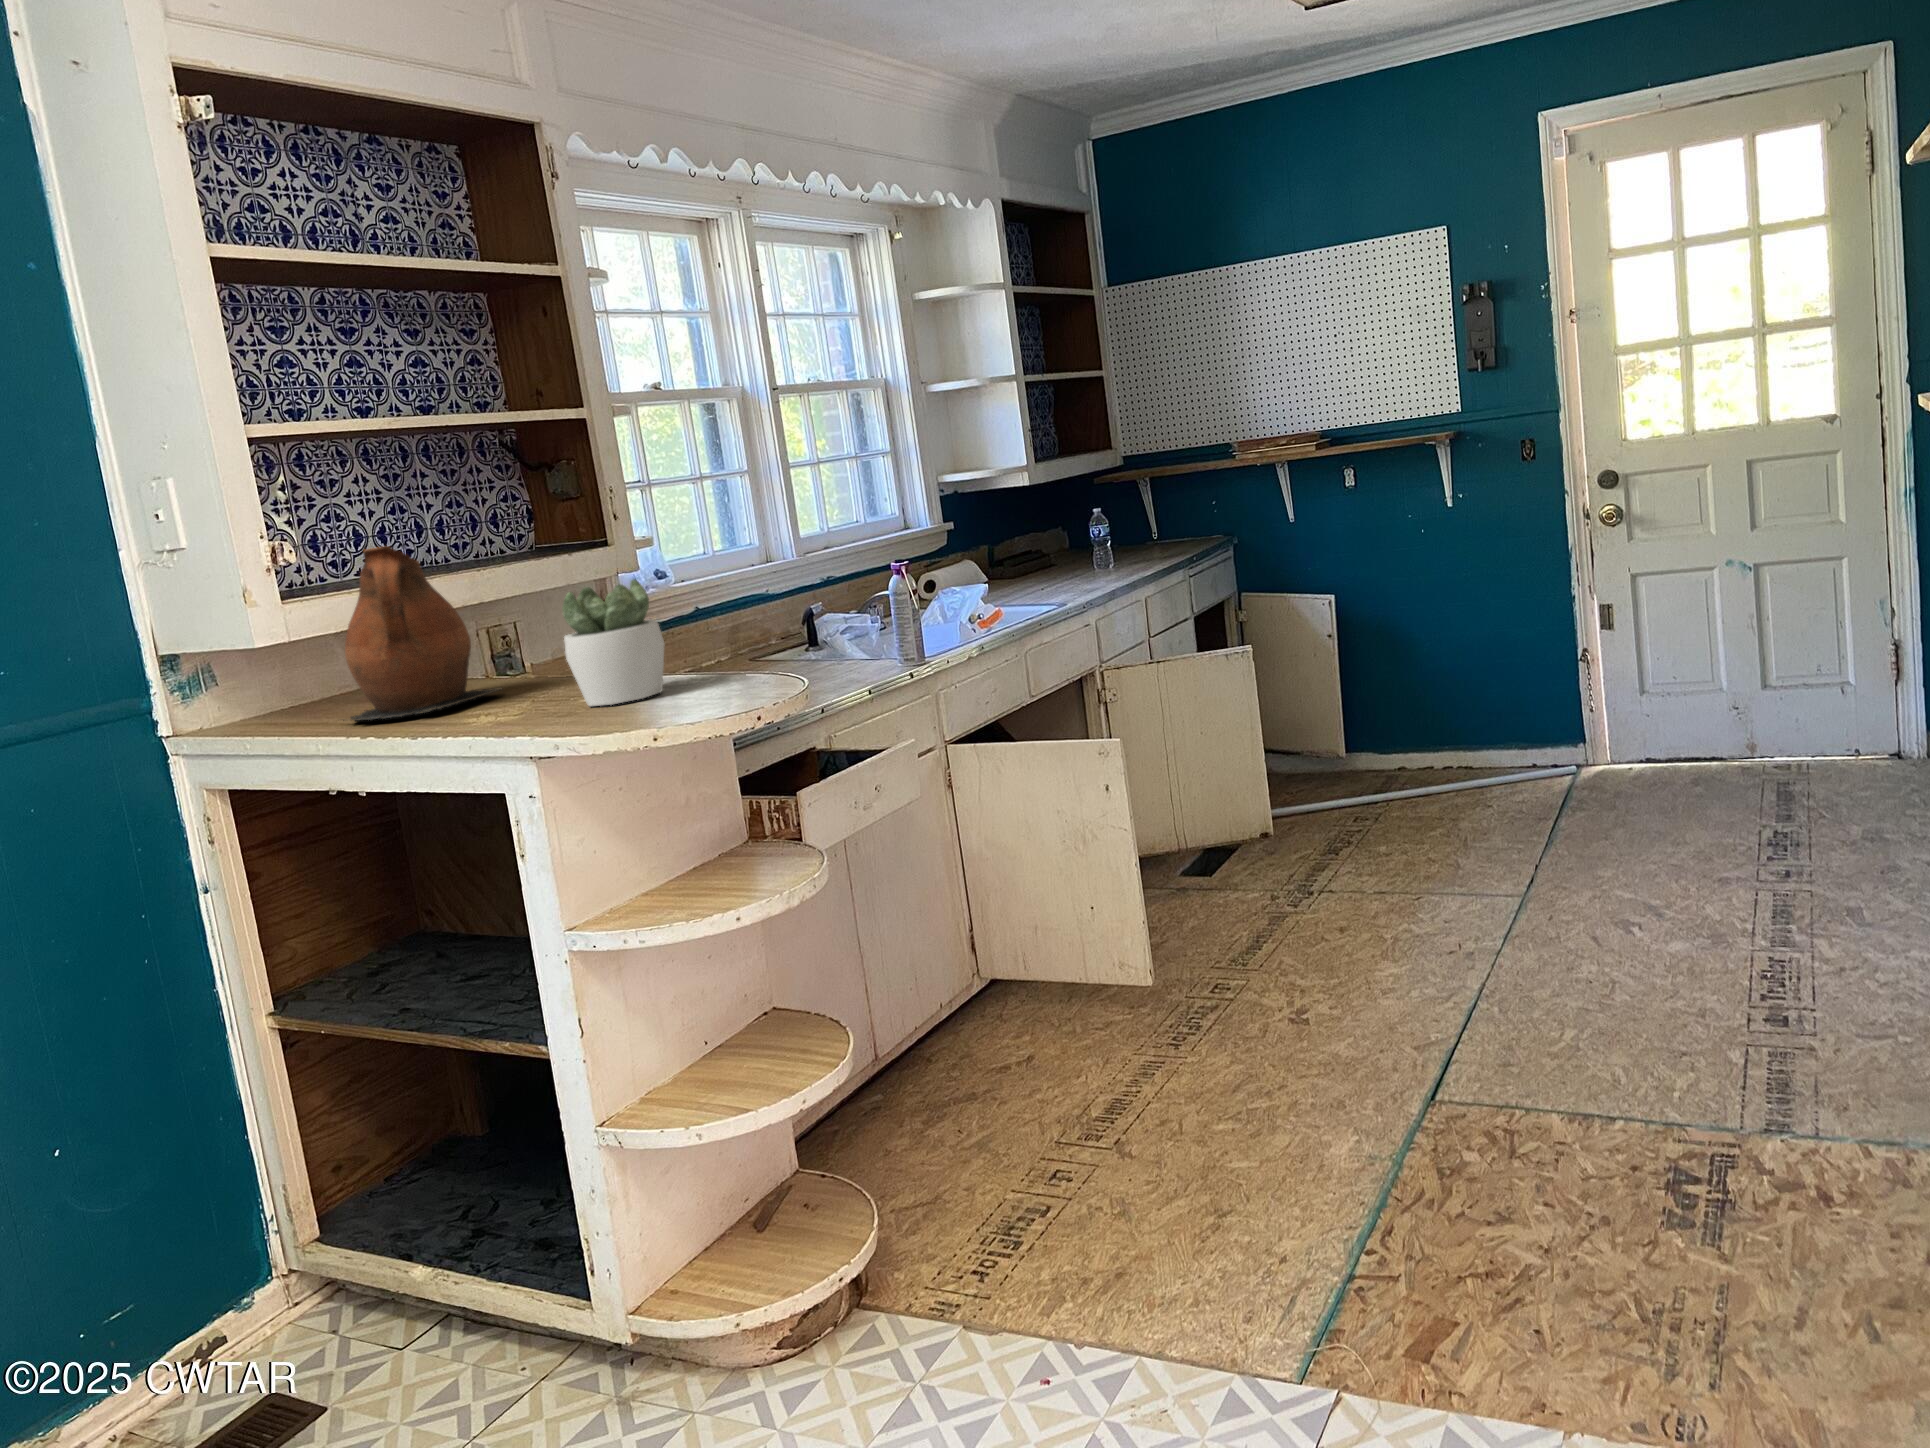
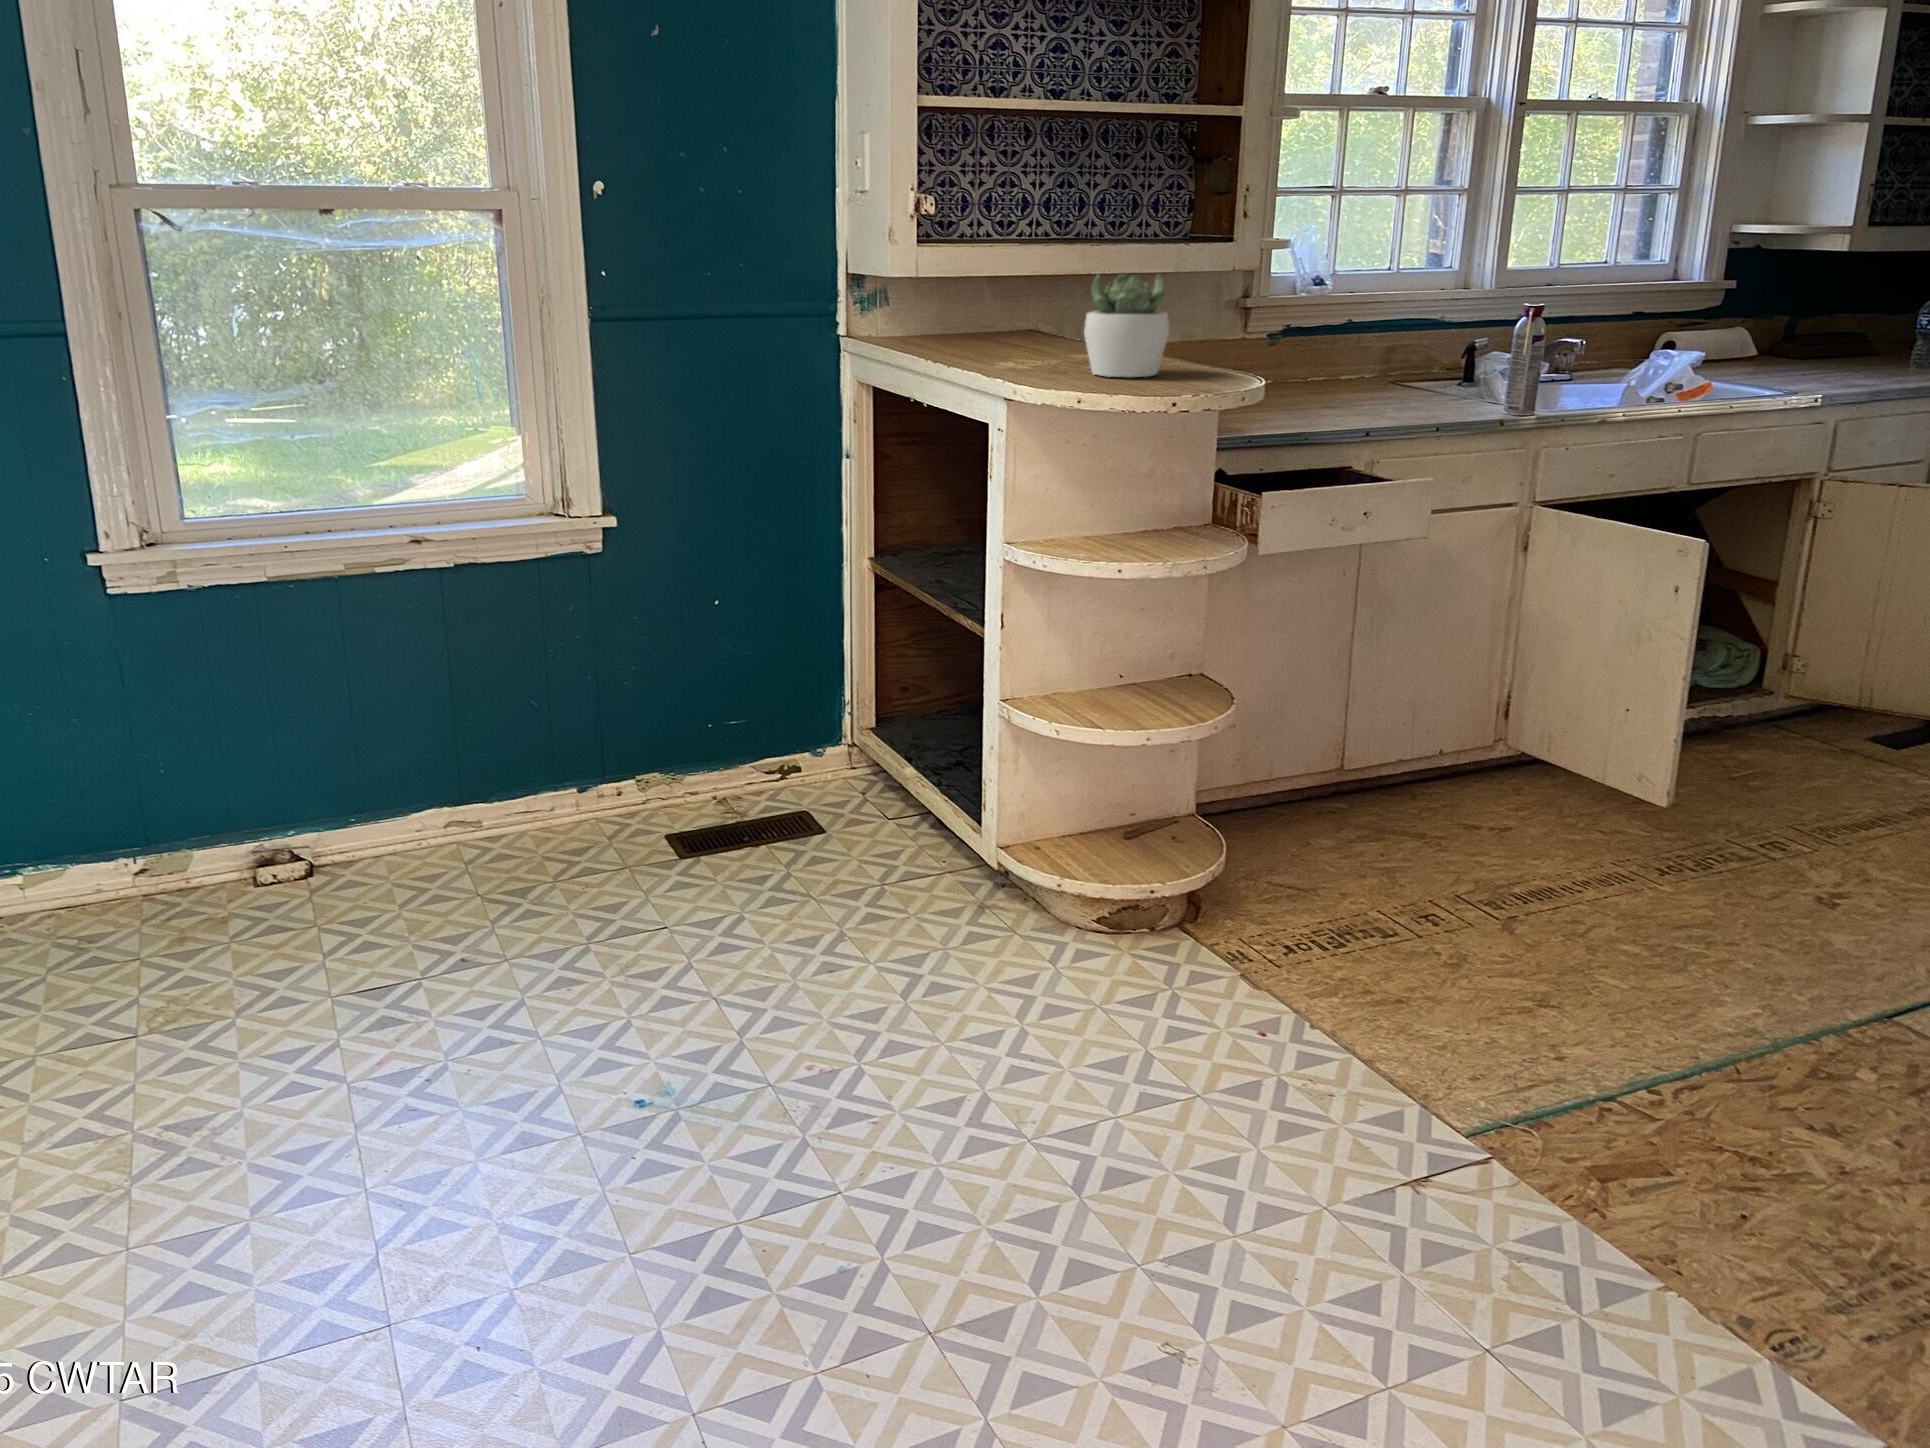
ceramic pitcher: present [345,546,502,721] -> none [948,211,1073,353]

